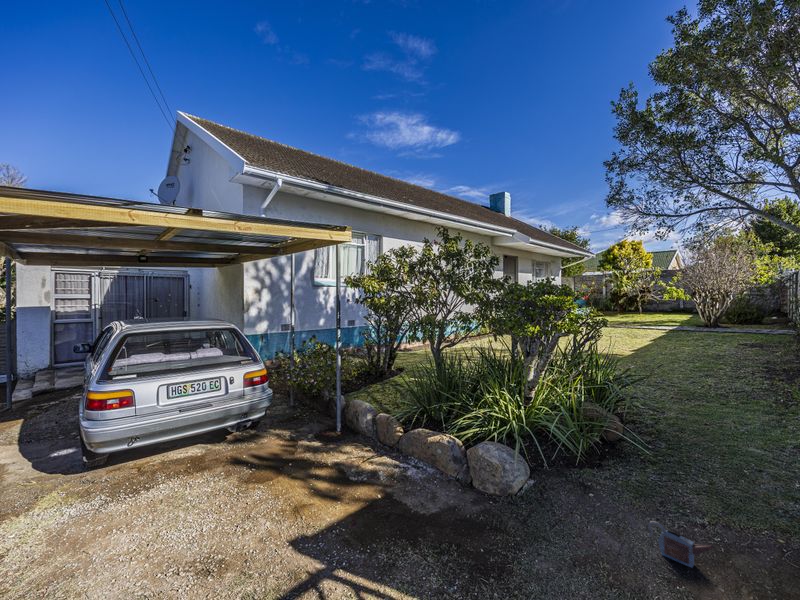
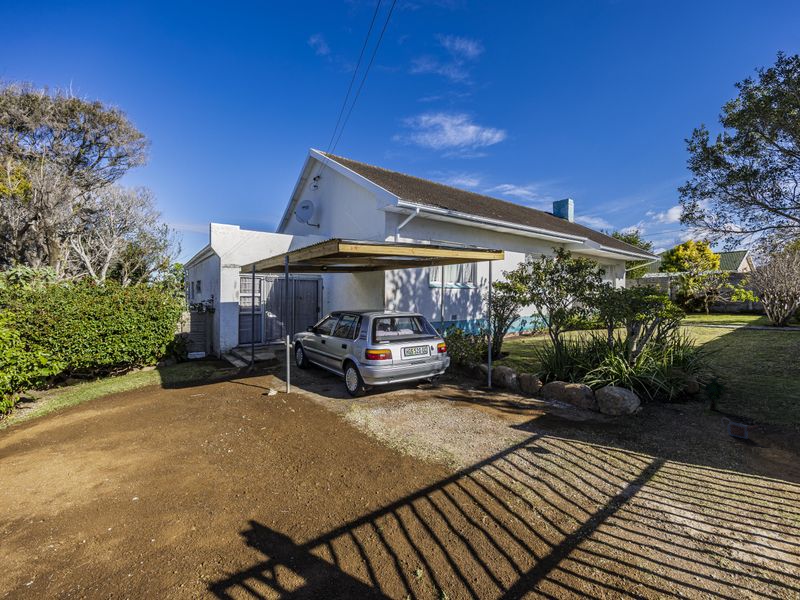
decorative plant: none [620,424,658,480] -> present [701,376,725,410]

